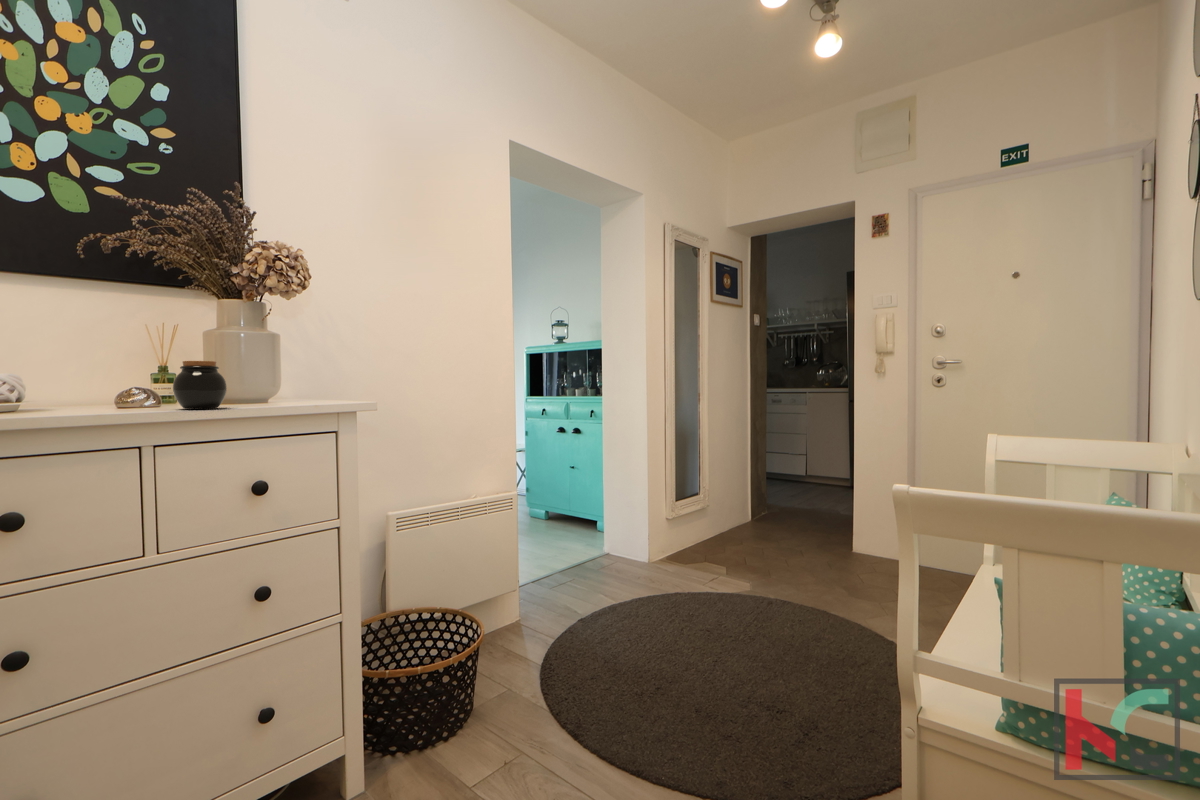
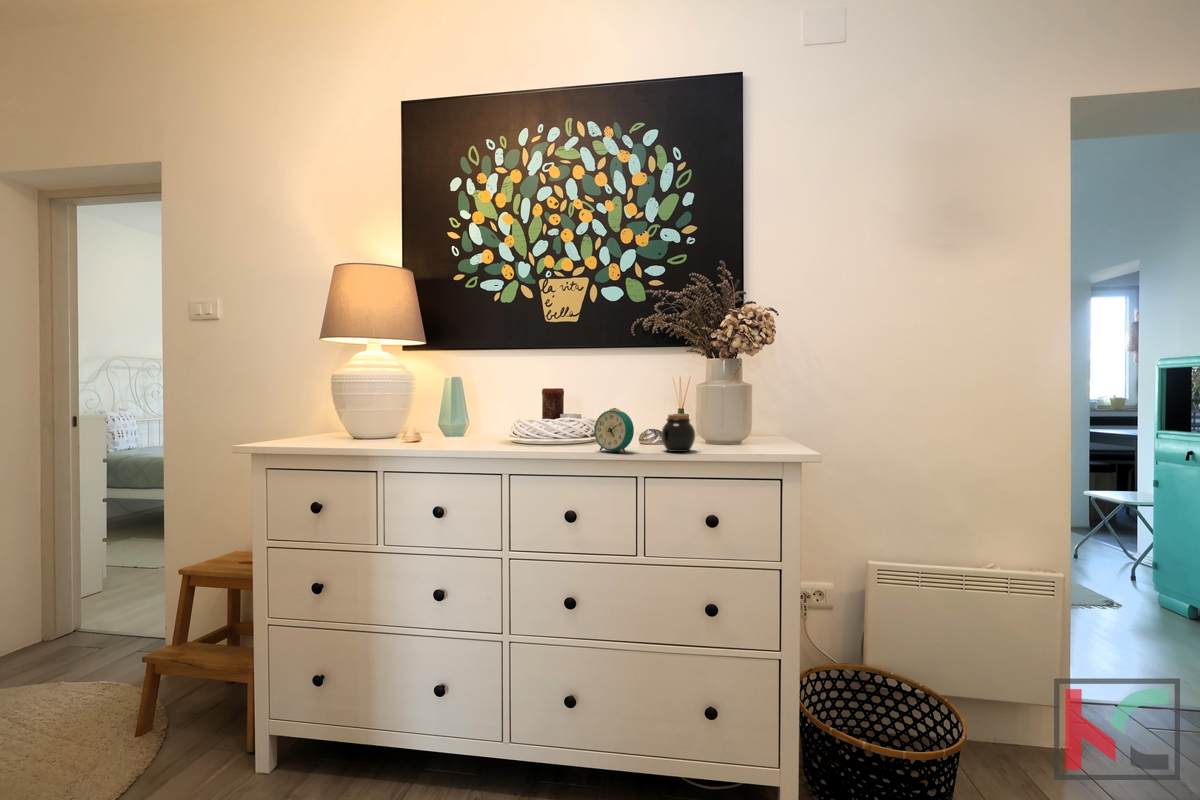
alarm clock: none [49,348,132,413] -> present [594,408,634,453]

